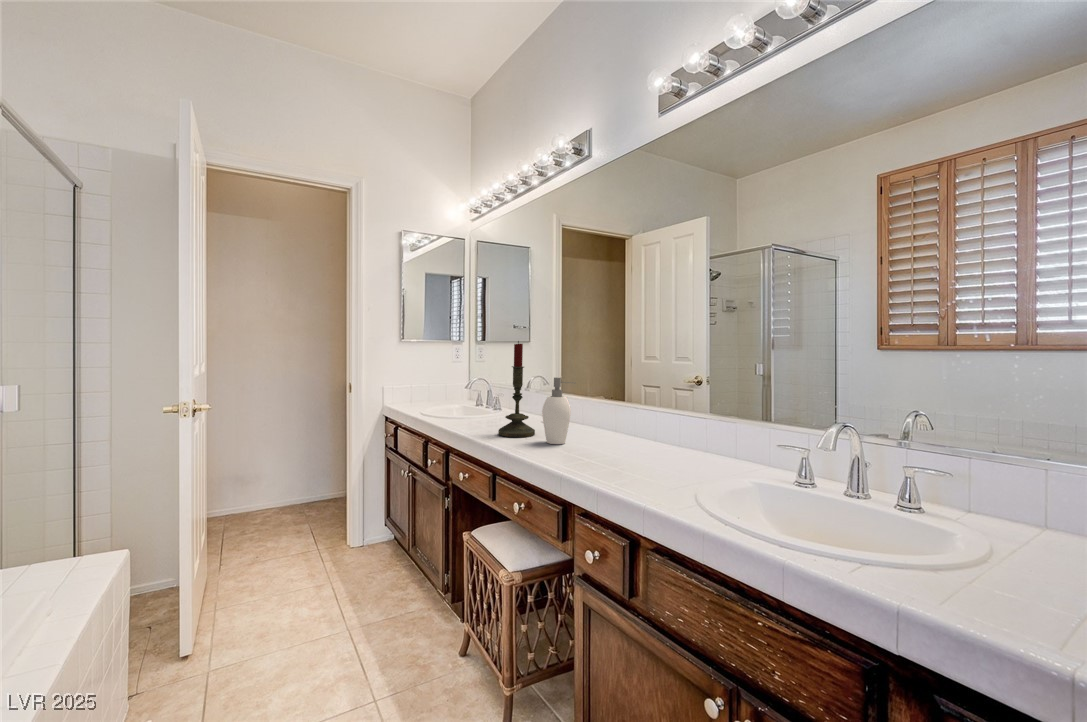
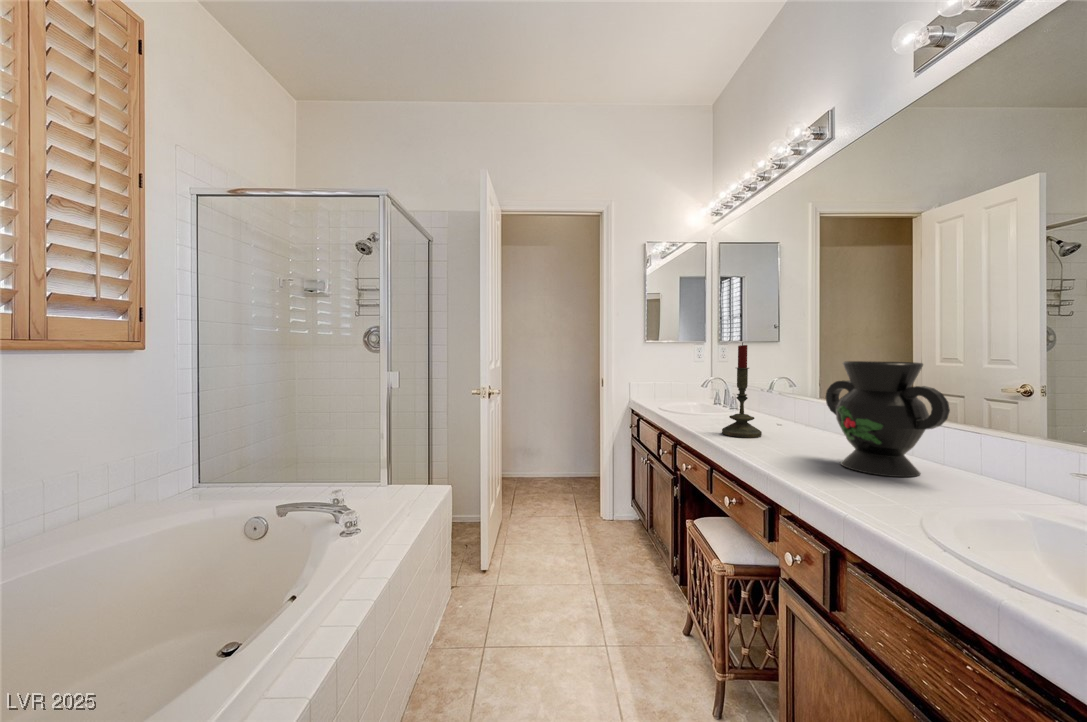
decorative vase: none [597,360,692,461] -> present [826,361,950,477]
soap dispenser: present [542,377,574,444] -> none [764,379,808,448]

